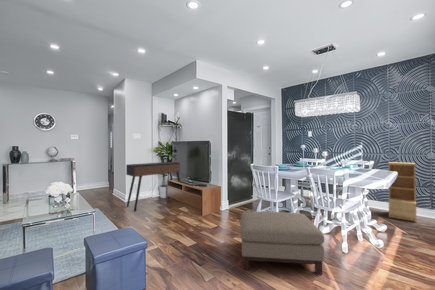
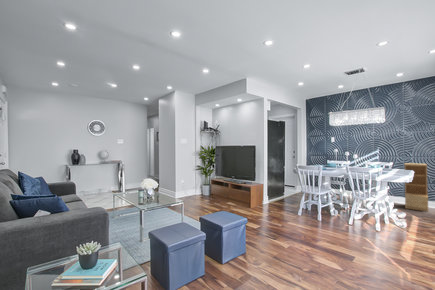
console table: present [126,162,180,211] -> none [181,163,226,205]
ottoman: present [240,212,324,274] -> none [297,202,369,244]

